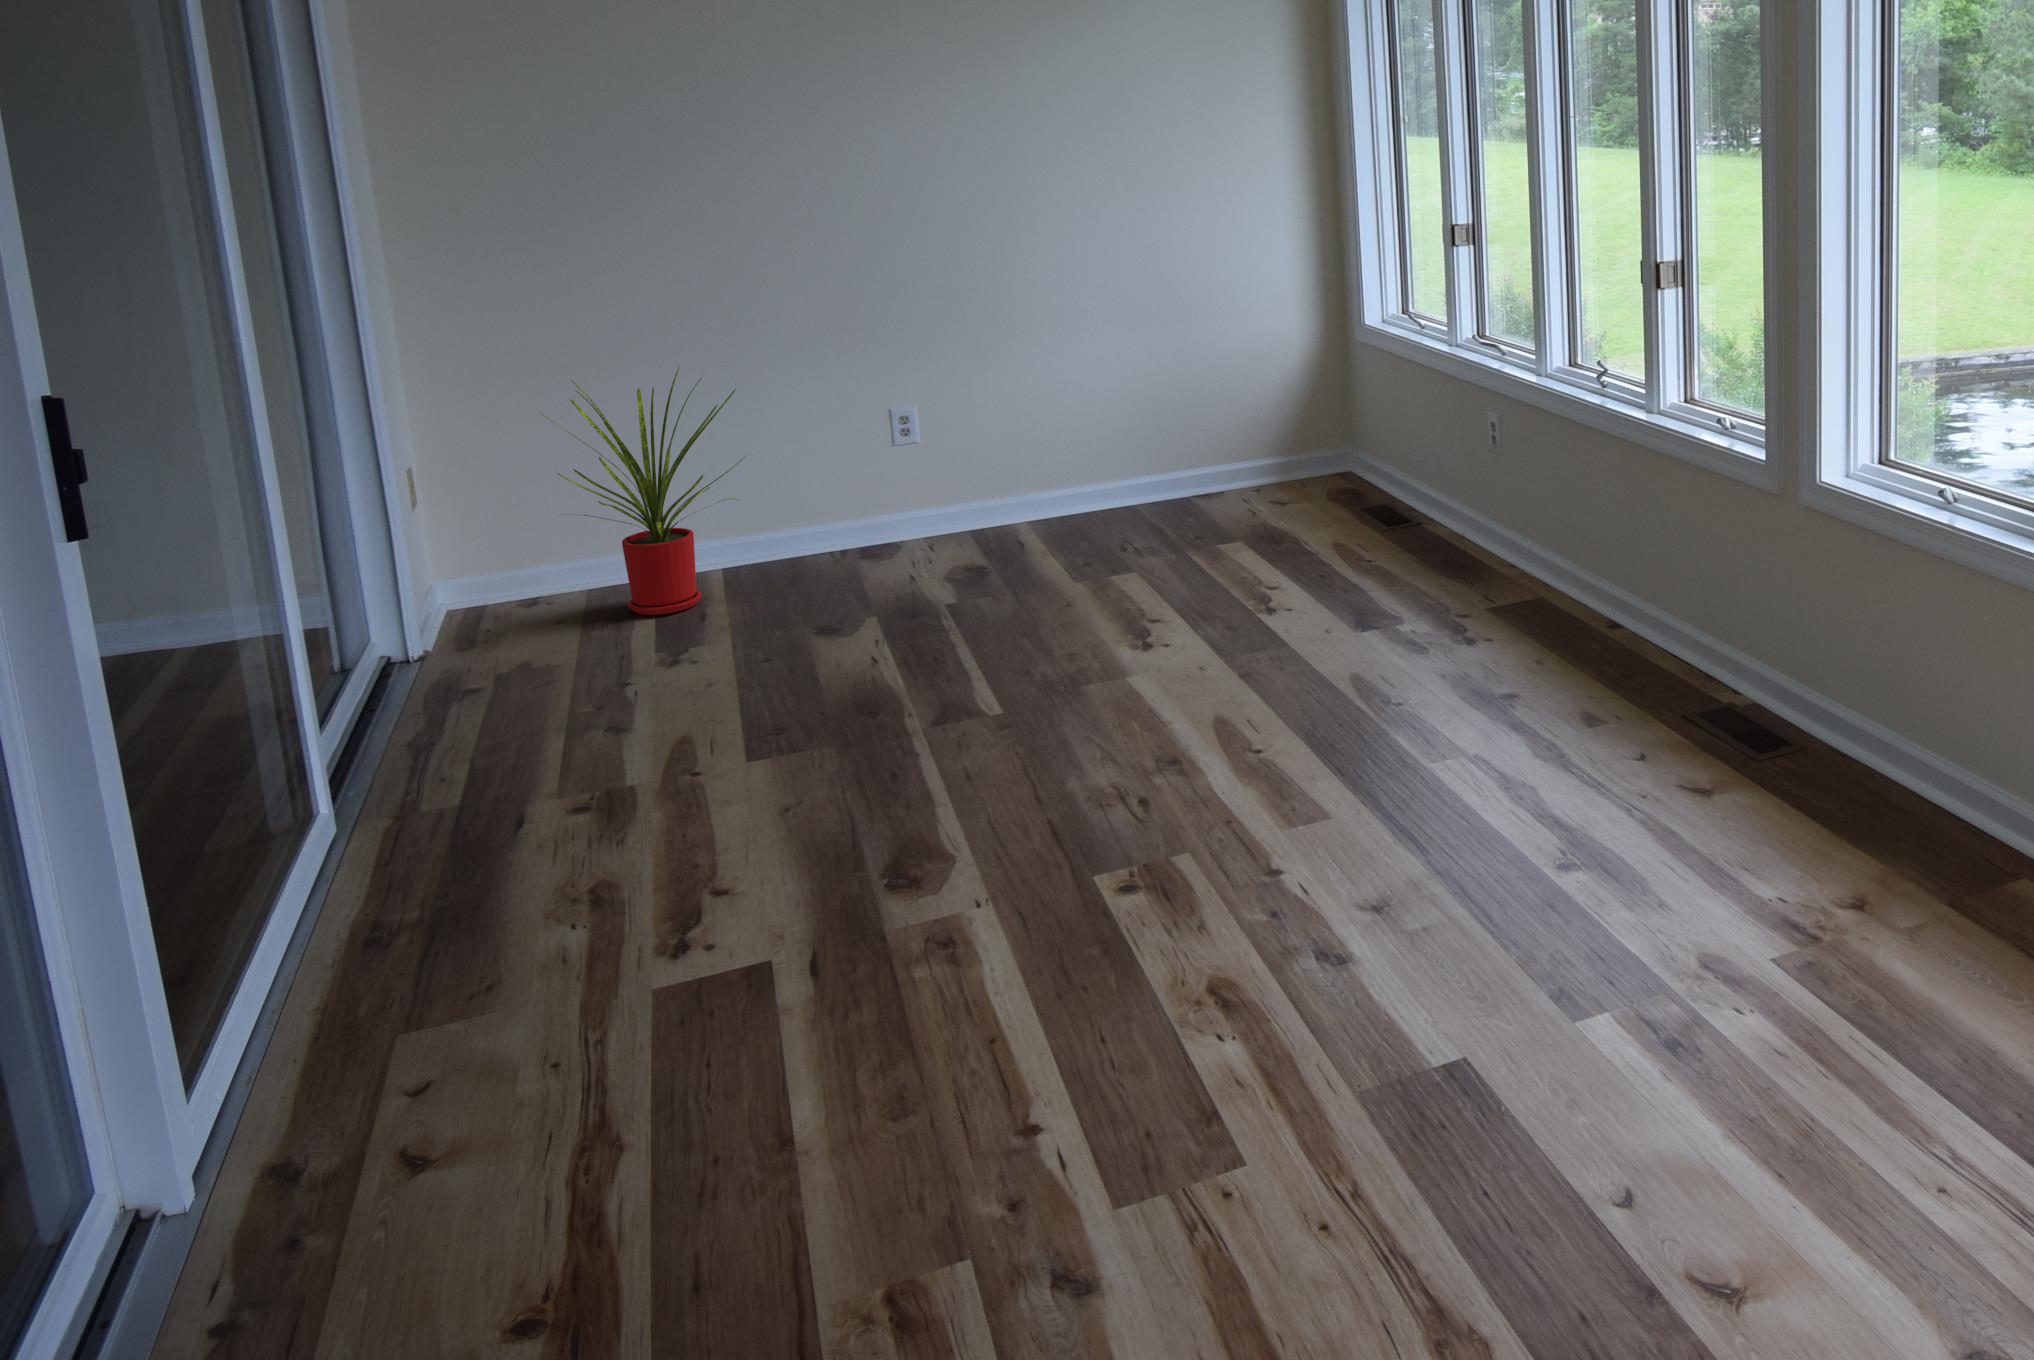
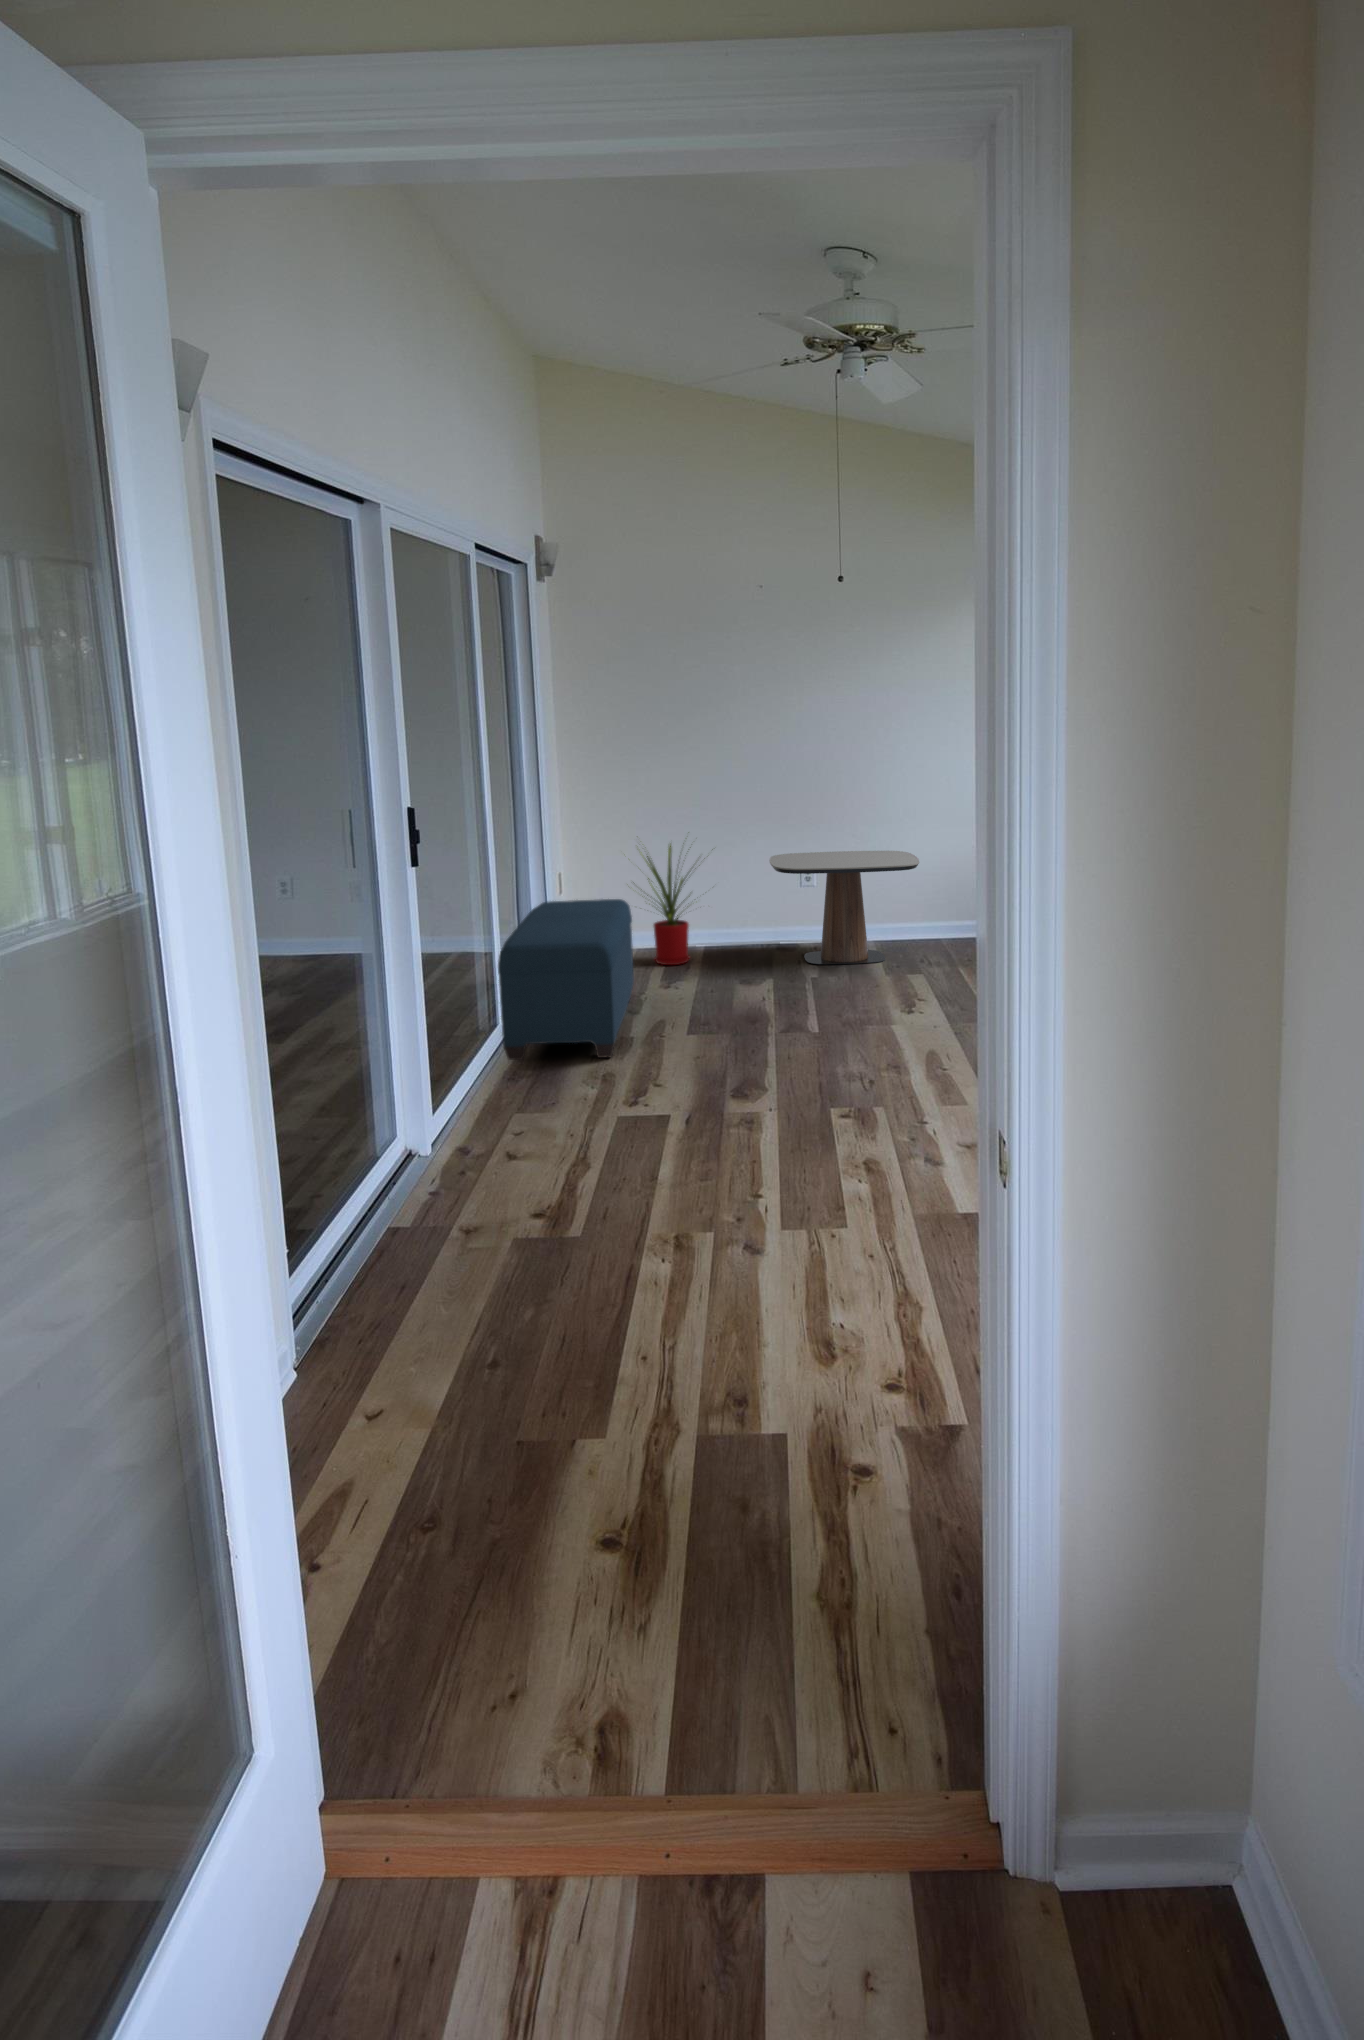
side table: none [841,370,1110,578] -> present [769,851,919,964]
bench: none [311,511,606,893] -> present [498,899,634,1060]

